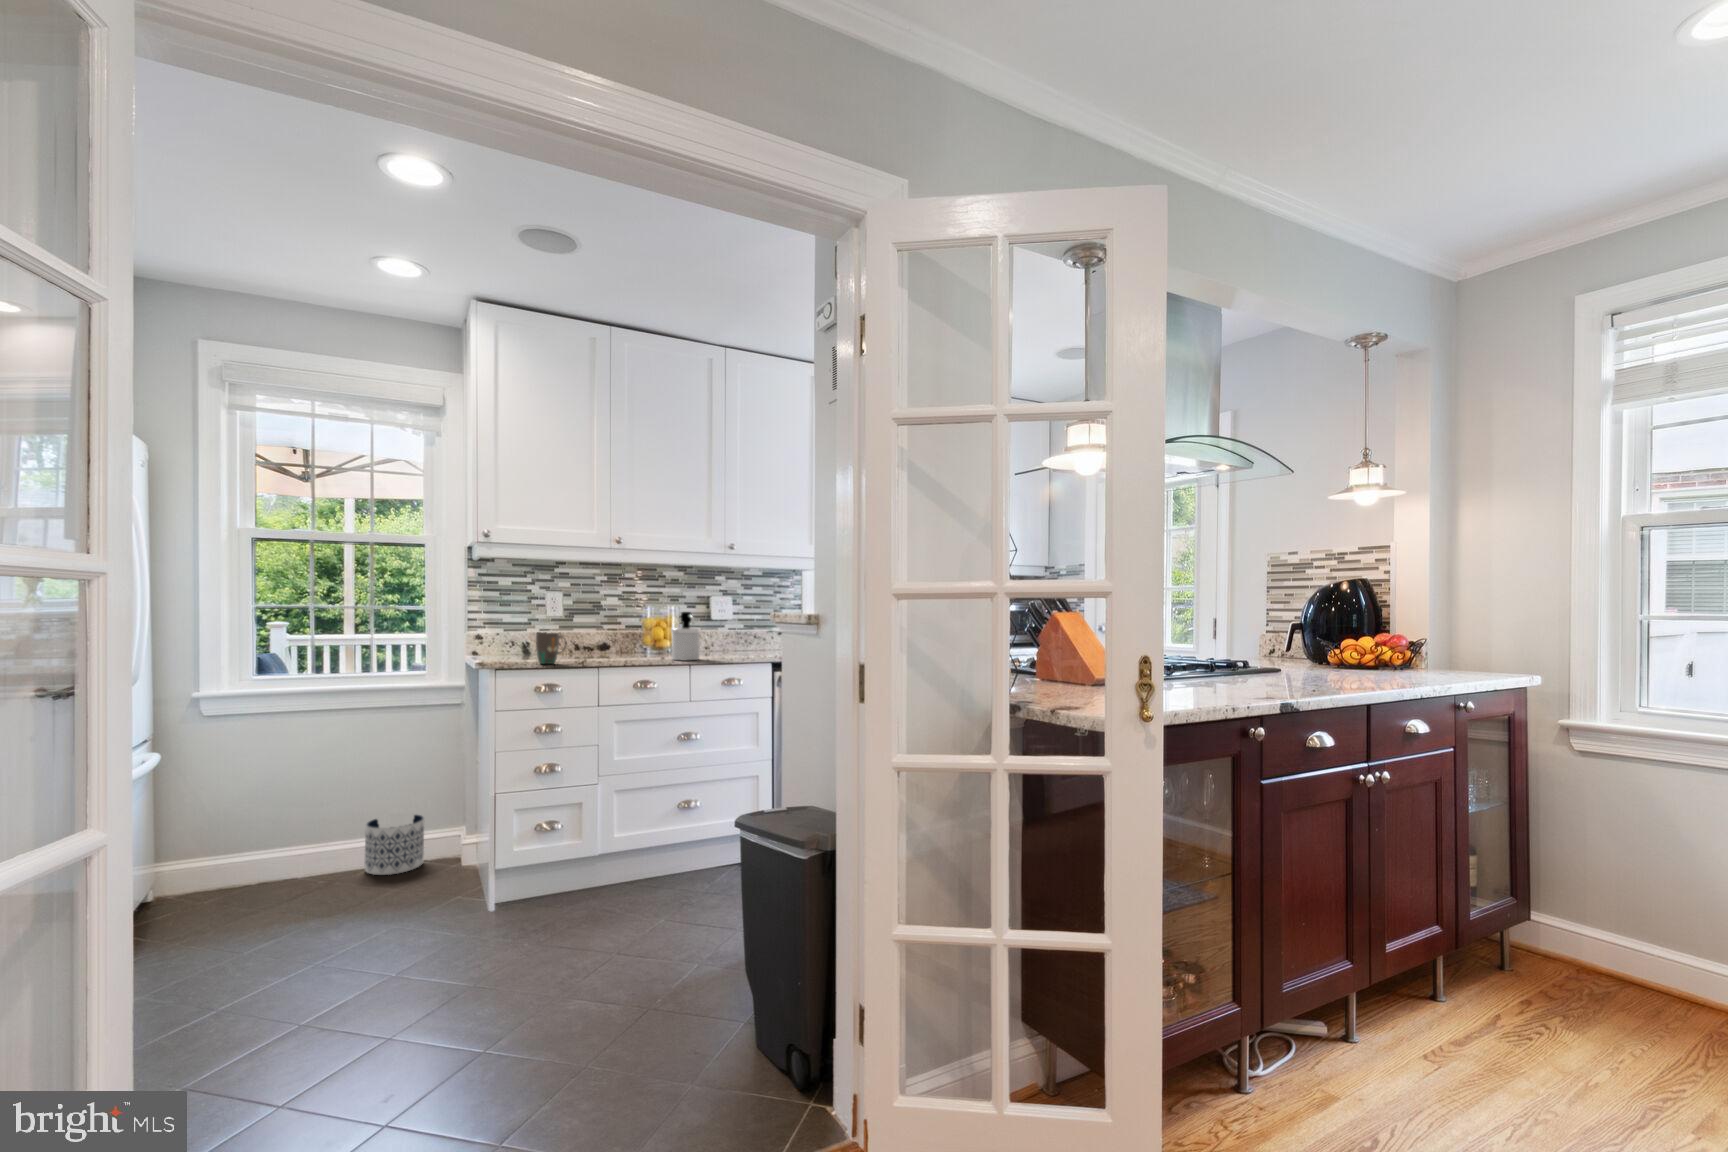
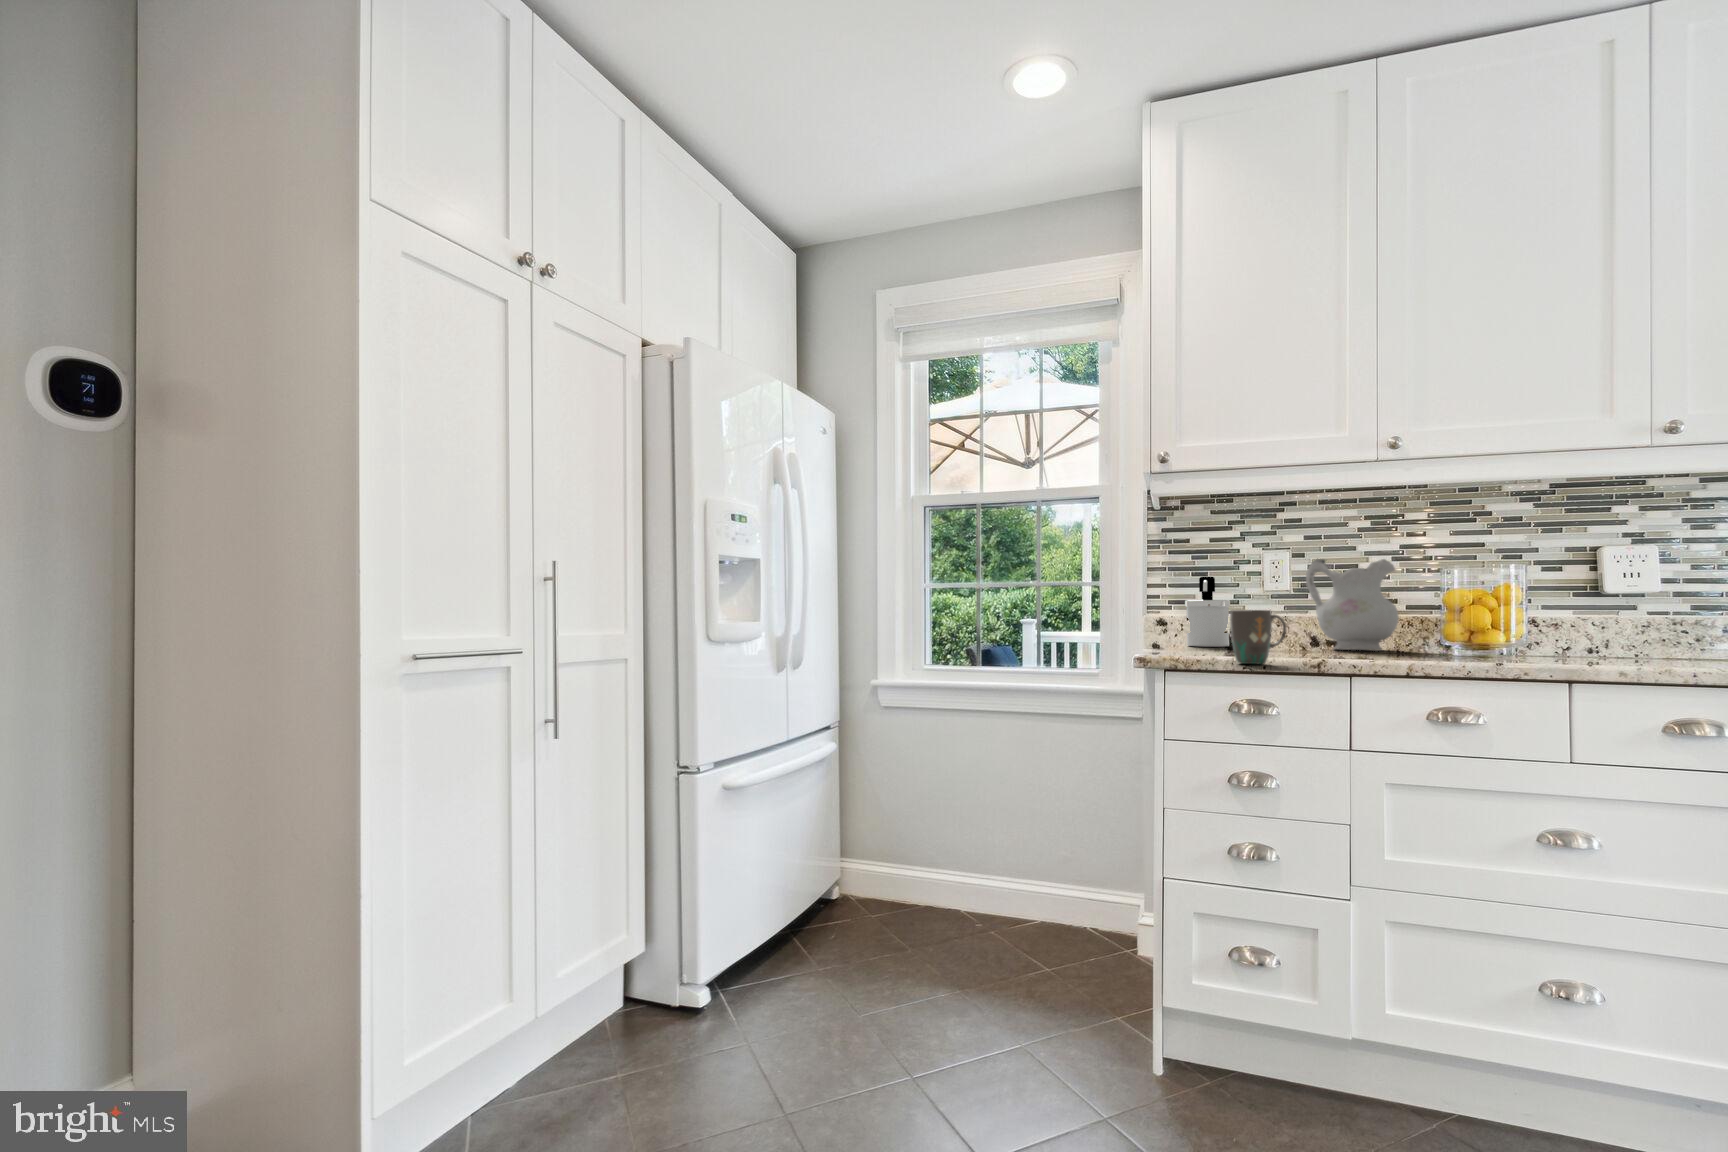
ceramic pitcher: none [571,598,620,652] -> present [1306,559,1399,651]
soap dispenser: present [671,612,701,660] -> present [1185,577,1230,647]
planter: present [365,815,424,875] -> none [1029,865,1102,951]

